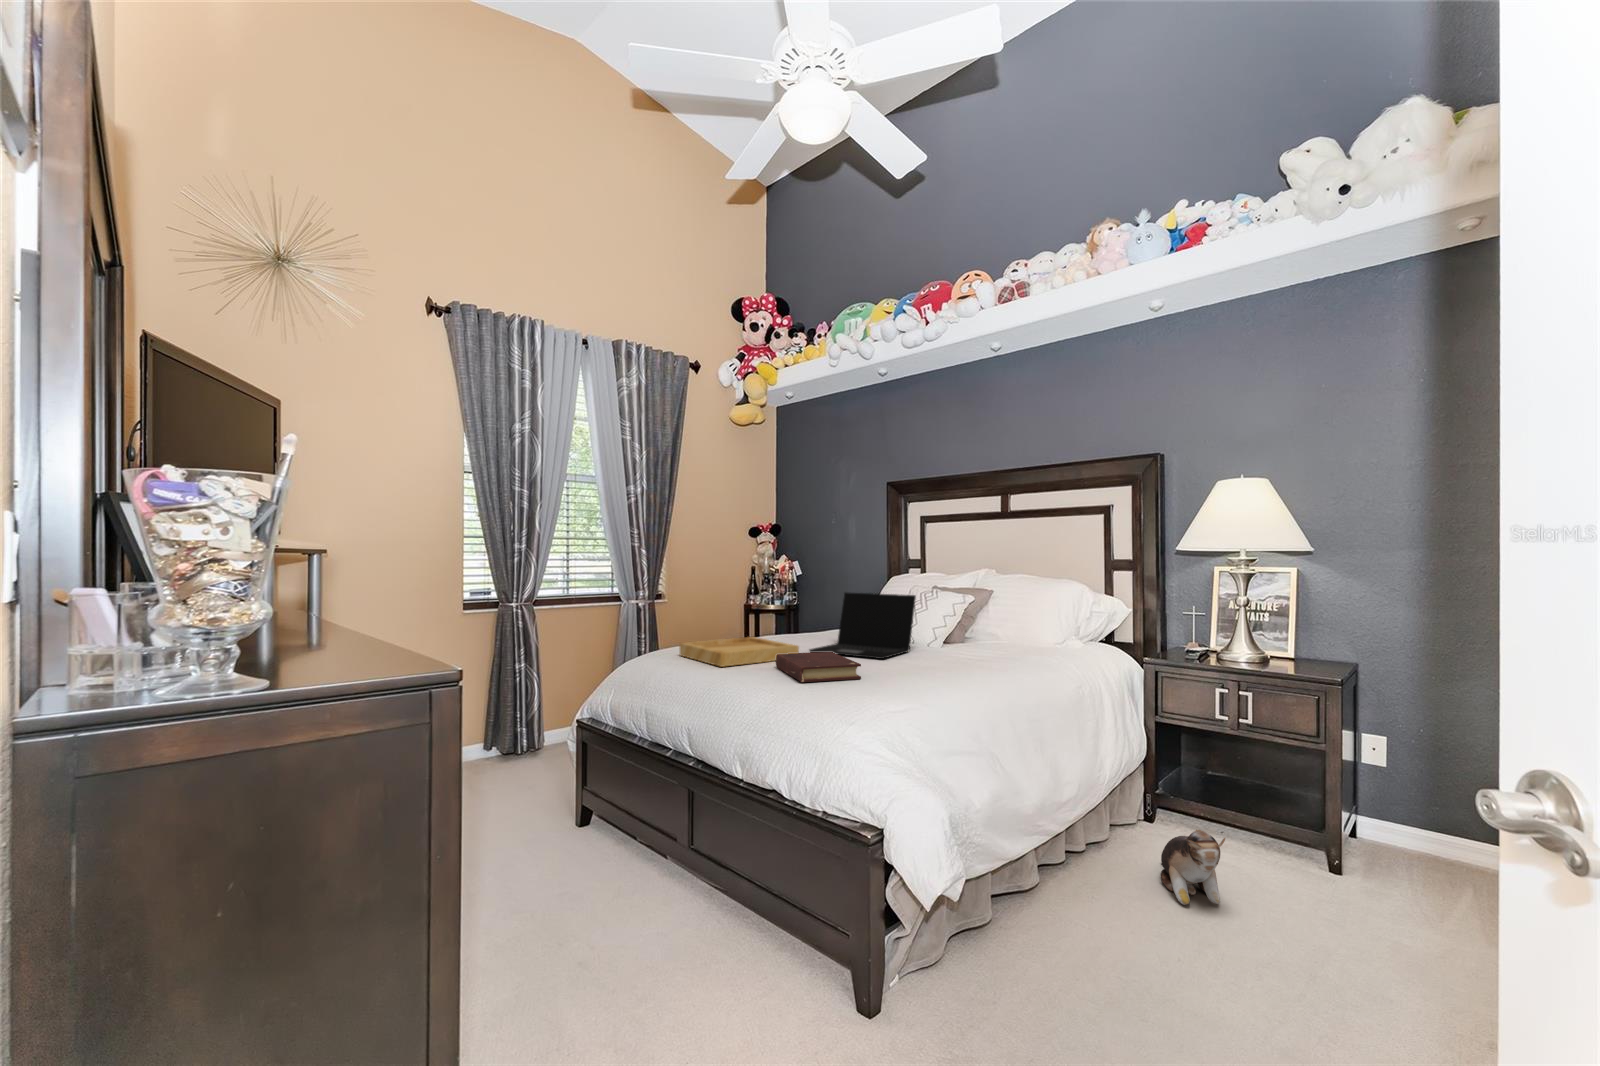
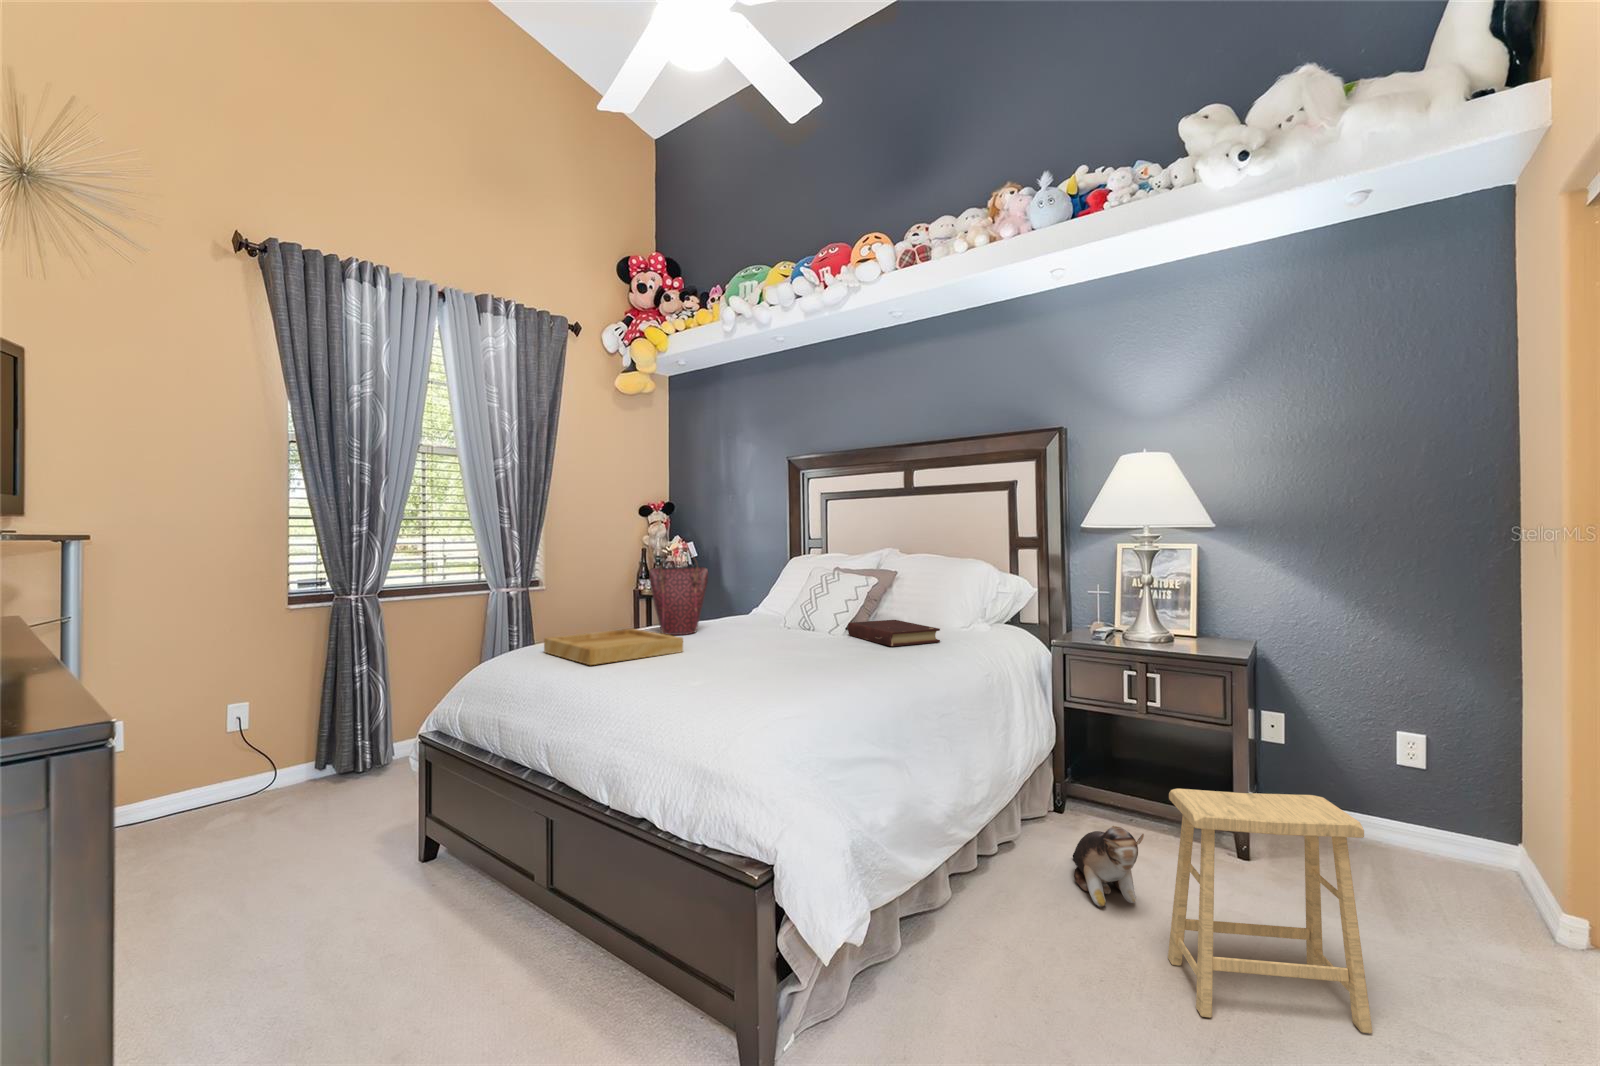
handbag: none [767,566,819,644] -> present [649,548,708,635]
laptop: present [809,593,916,659] -> none [696,577,815,650]
book: present [776,652,861,682] -> present [848,620,940,646]
footstool: none [1246,794,1442,1027] -> present [1168,789,1372,1033]

